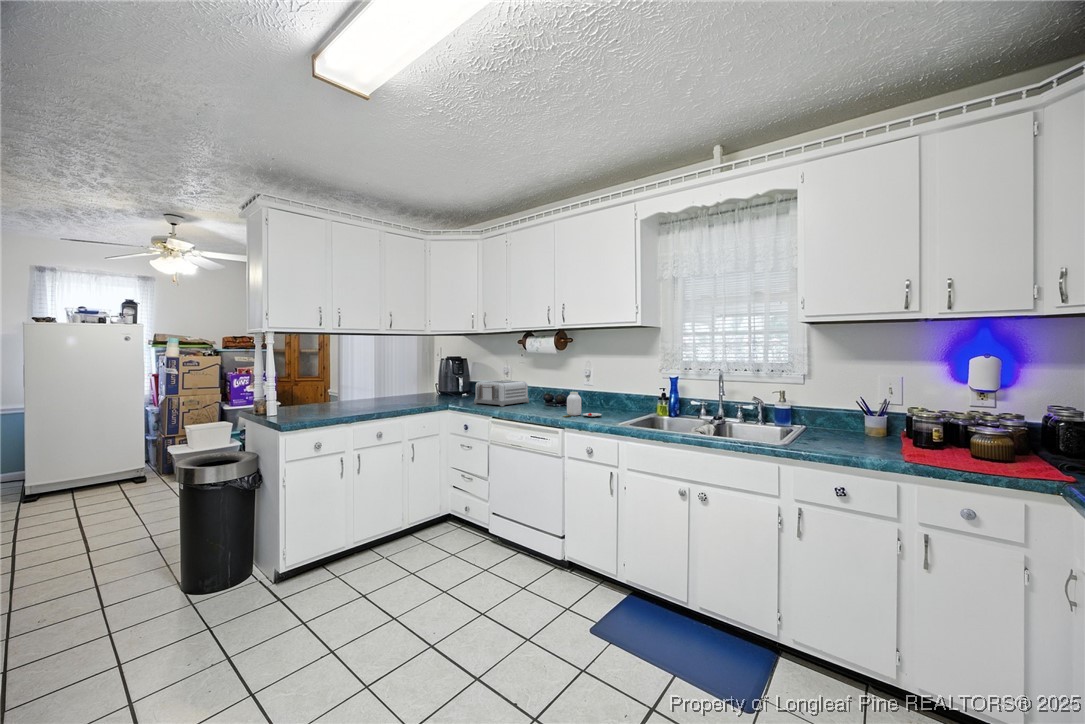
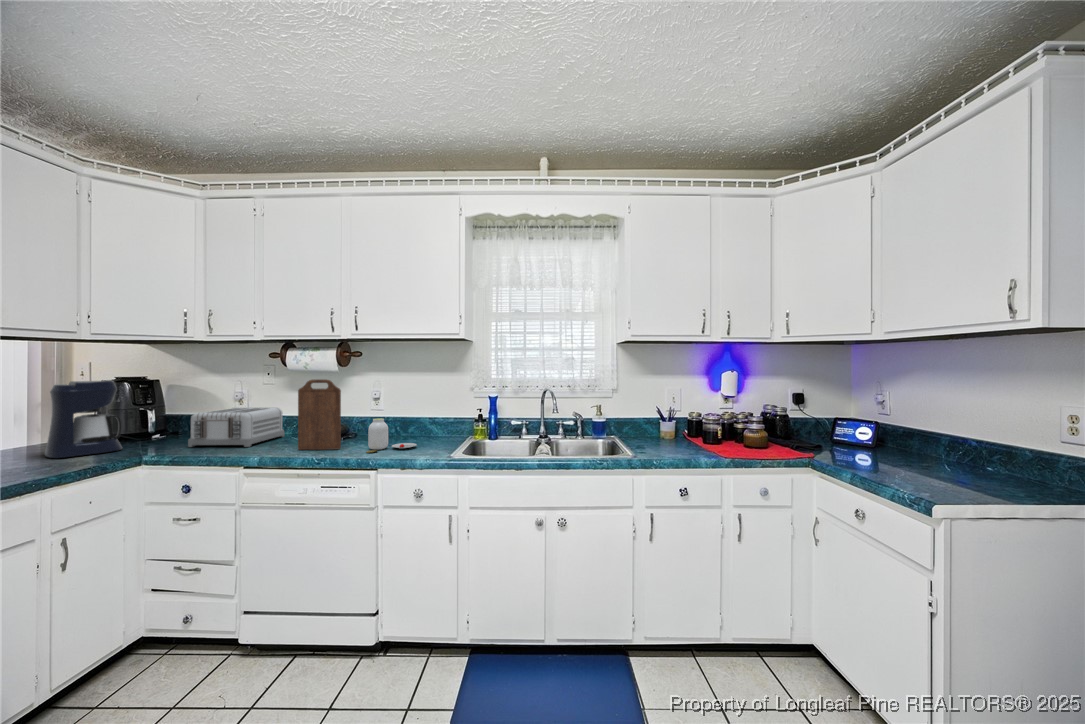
coffee maker: none [415,361,446,403] -> present [45,381,122,458]
cutting board: none [526,361,551,413] -> present [298,379,341,450]

